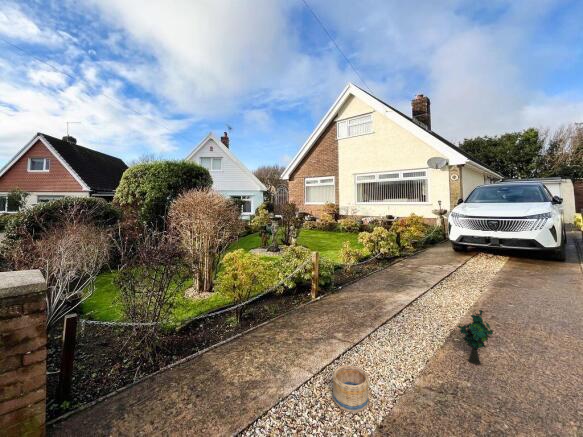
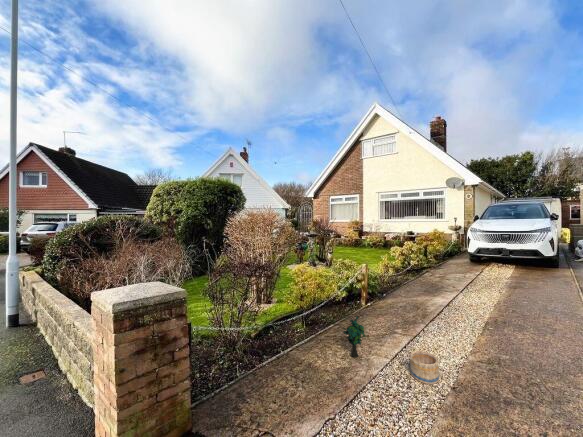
decorative plant: present [458,310,493,365] -> present [343,316,366,358]

